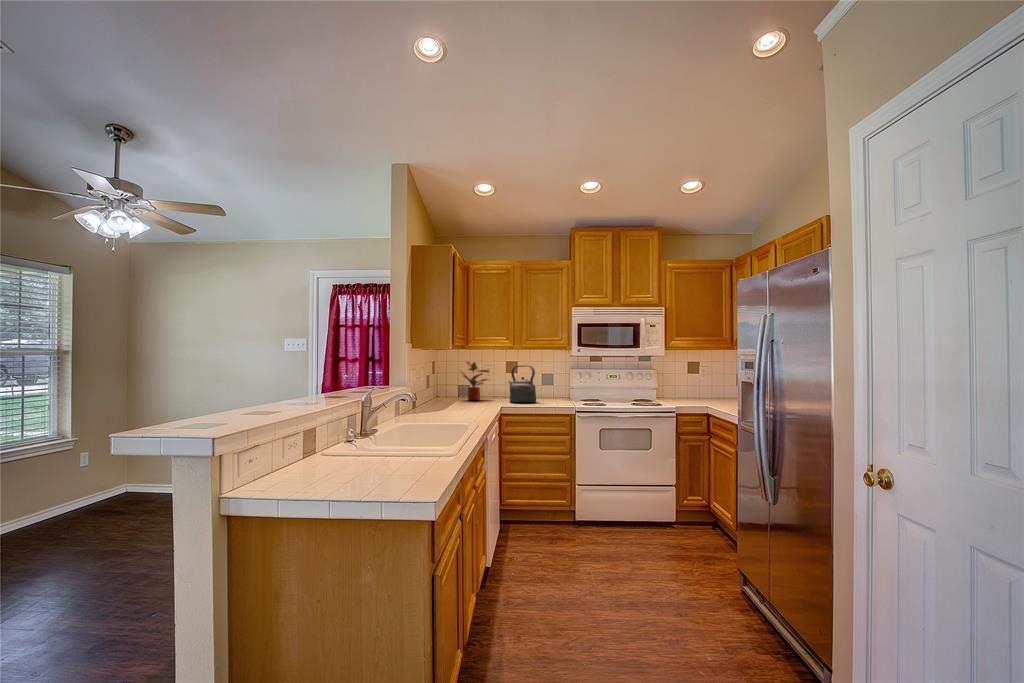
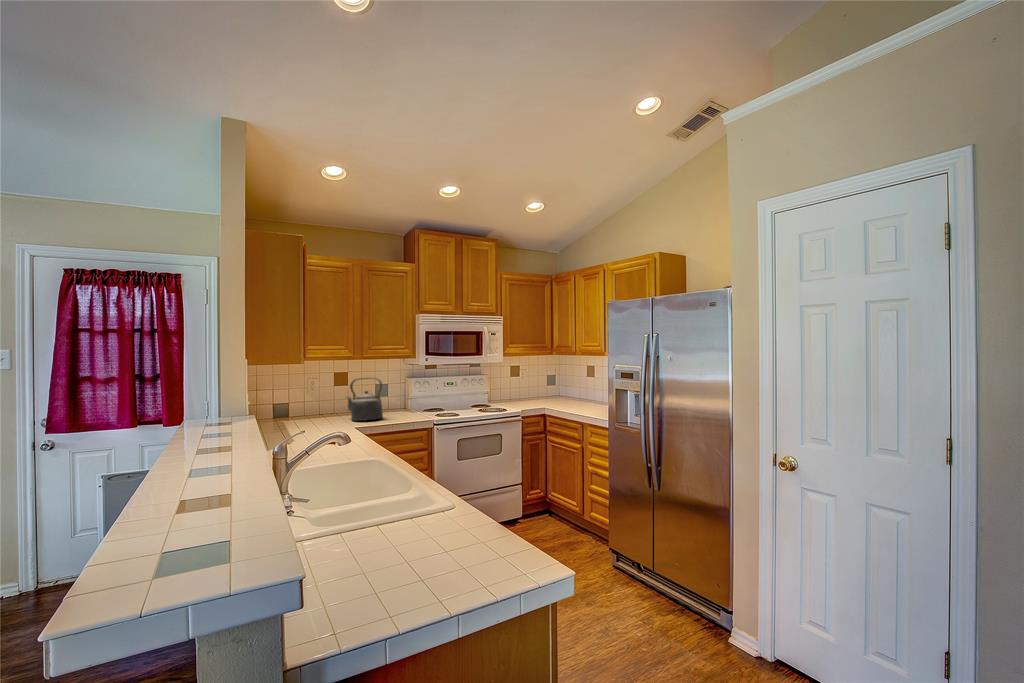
potted plant: present [461,361,489,400] -> none [279,374,323,423]

